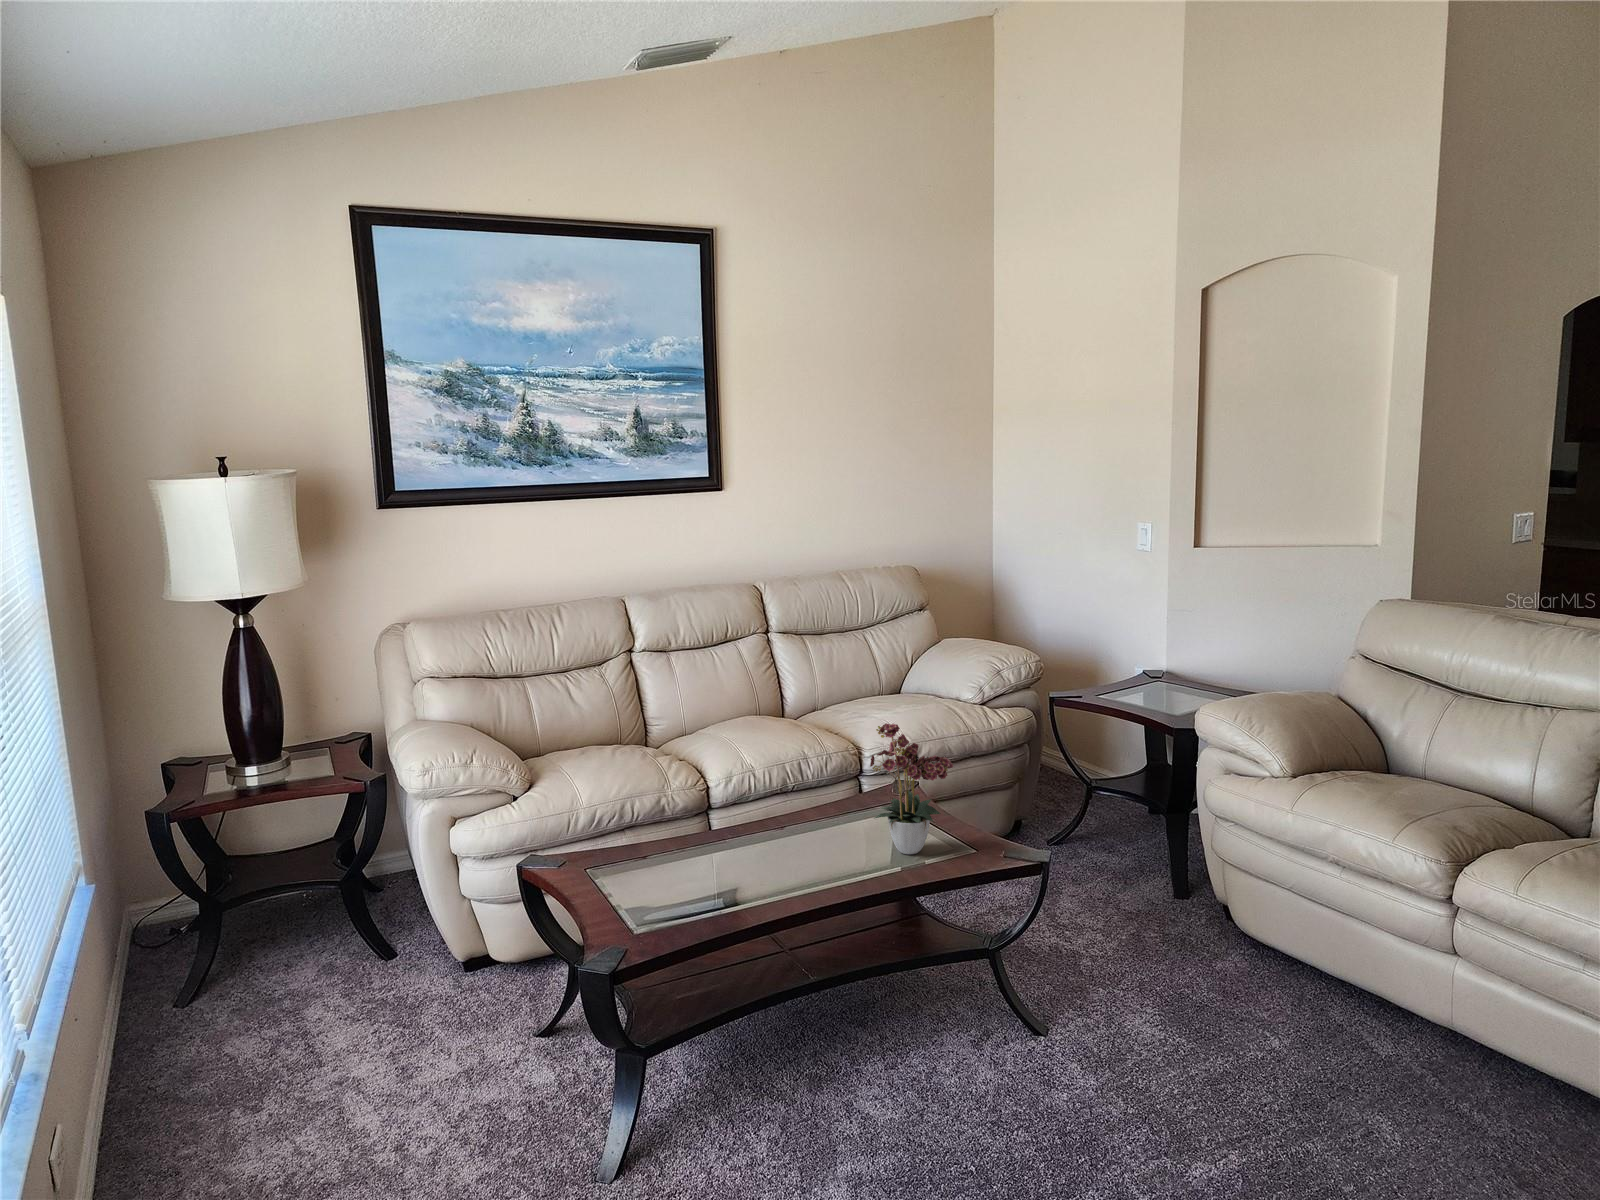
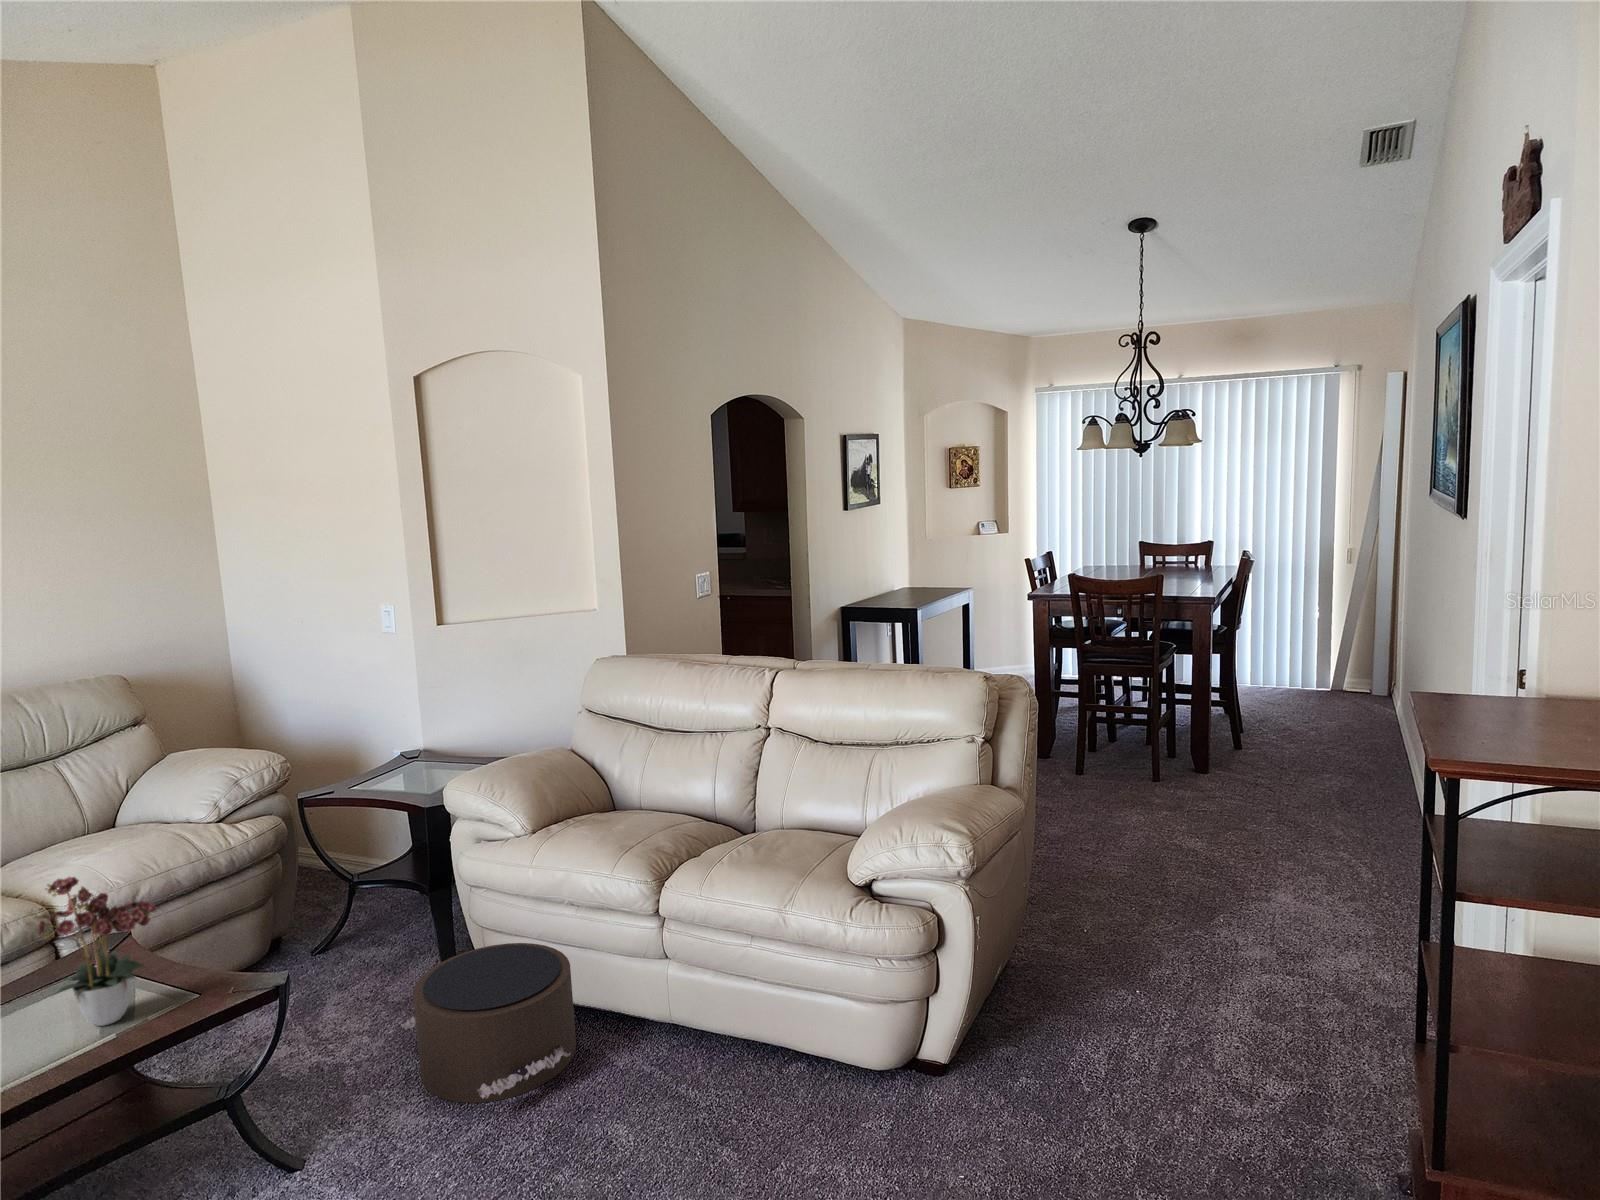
pouf: none [1135,882,1328,1044] -> present [401,943,576,1103]

